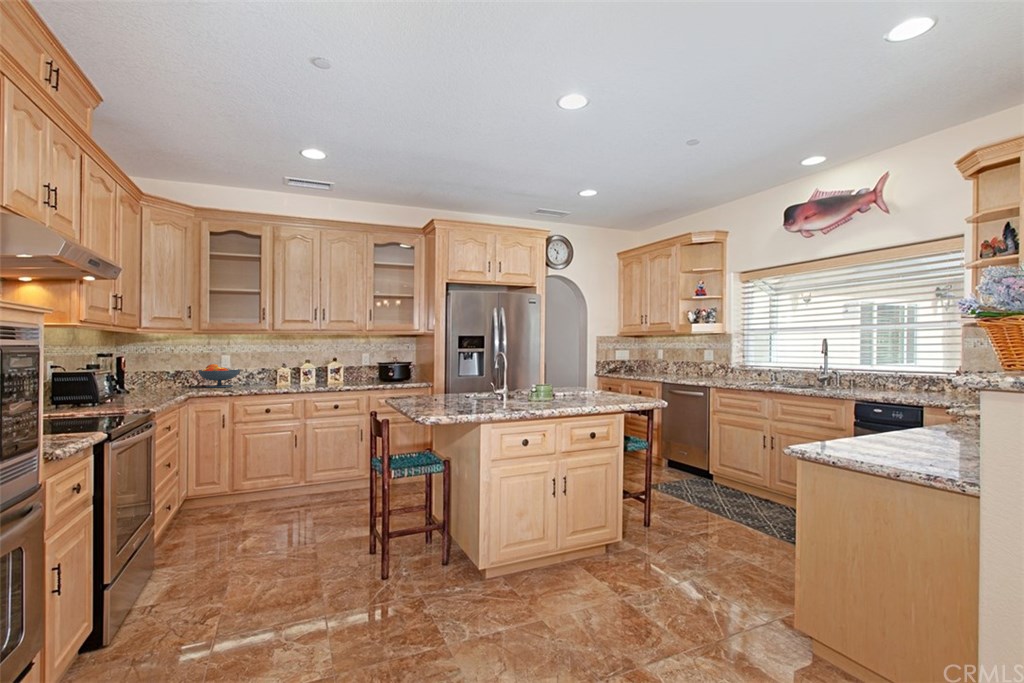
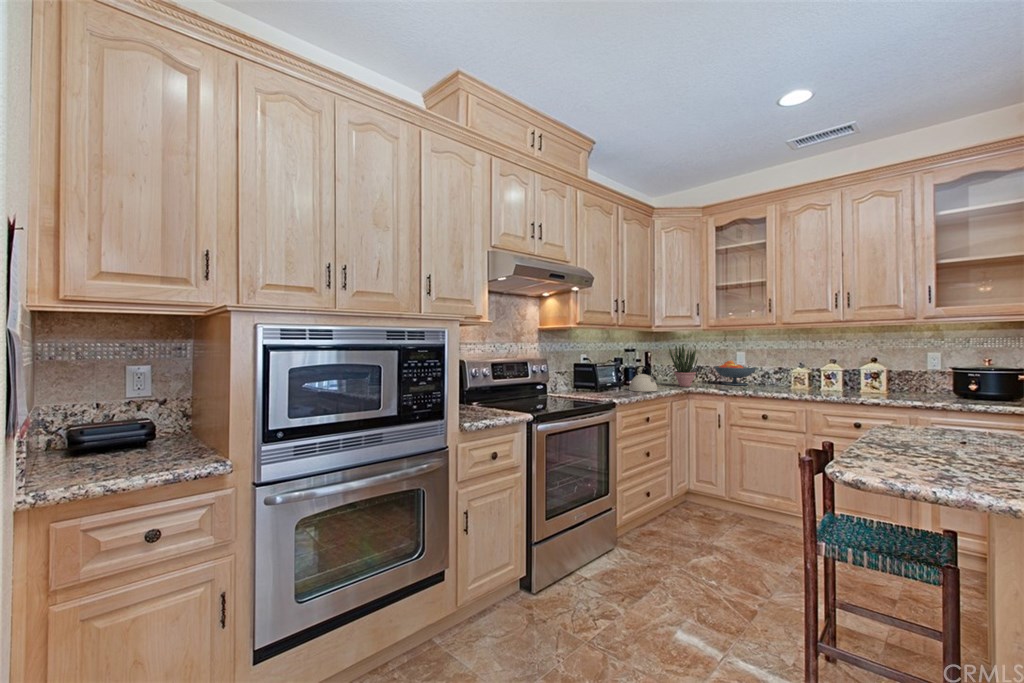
potted plant: none [158,347,195,393] -> present [669,345,698,387]
kettle: none [124,372,163,401] -> present [629,366,657,392]

